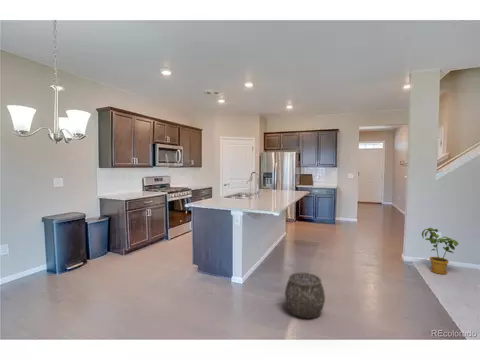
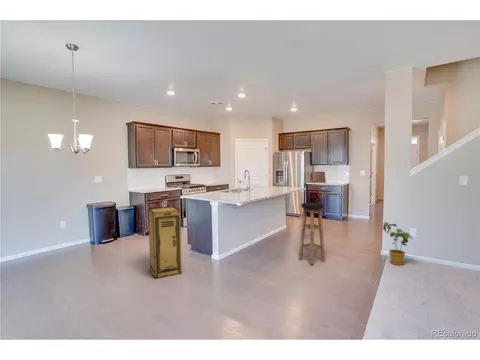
bar stool: none [337,208,368,282] -> present [299,202,325,265]
storage cabinet: none [160,218,210,324] -> present [148,207,182,279]
woven basket: present [285,273,325,319] -> none [233,251,263,284]

